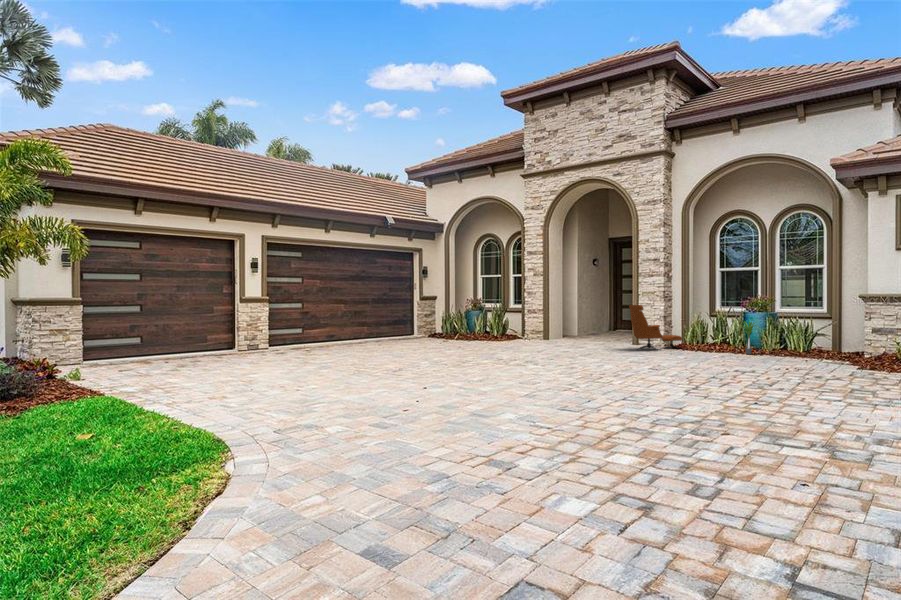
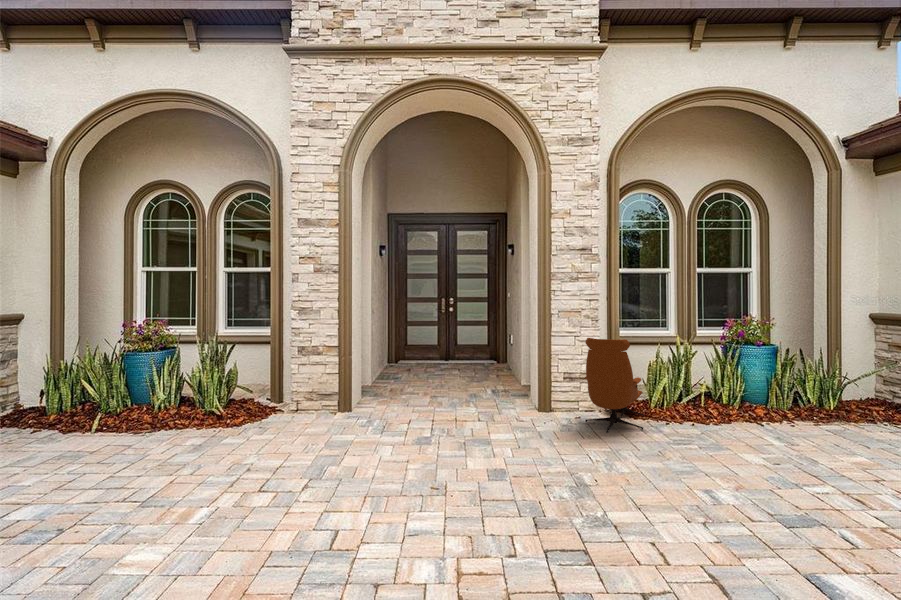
potted plant: present [743,321,756,354] -> none [742,351,794,419]

